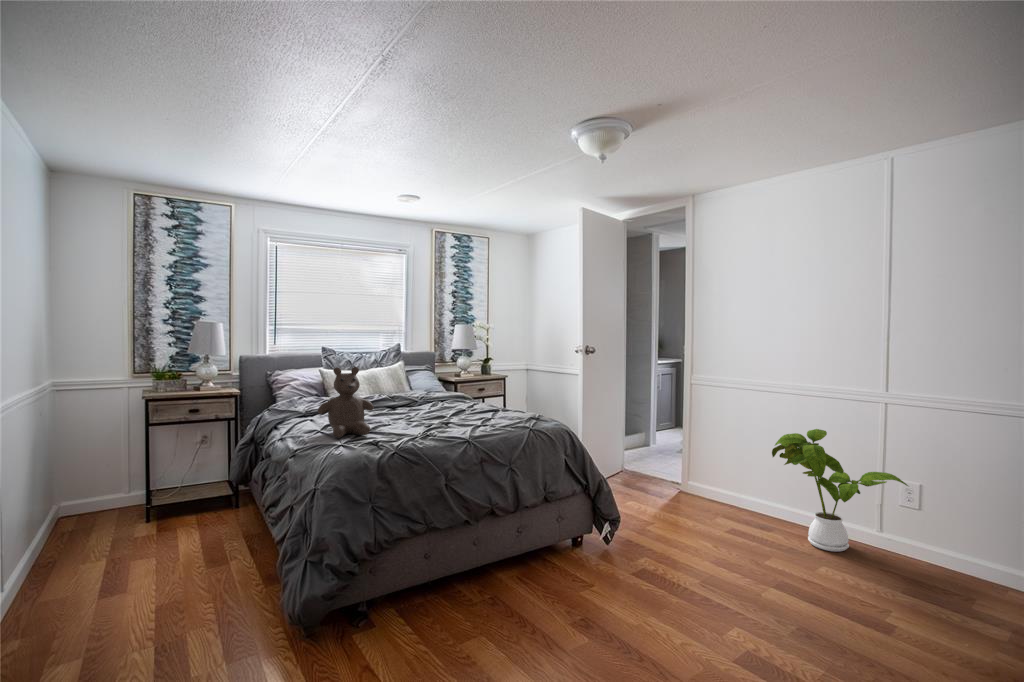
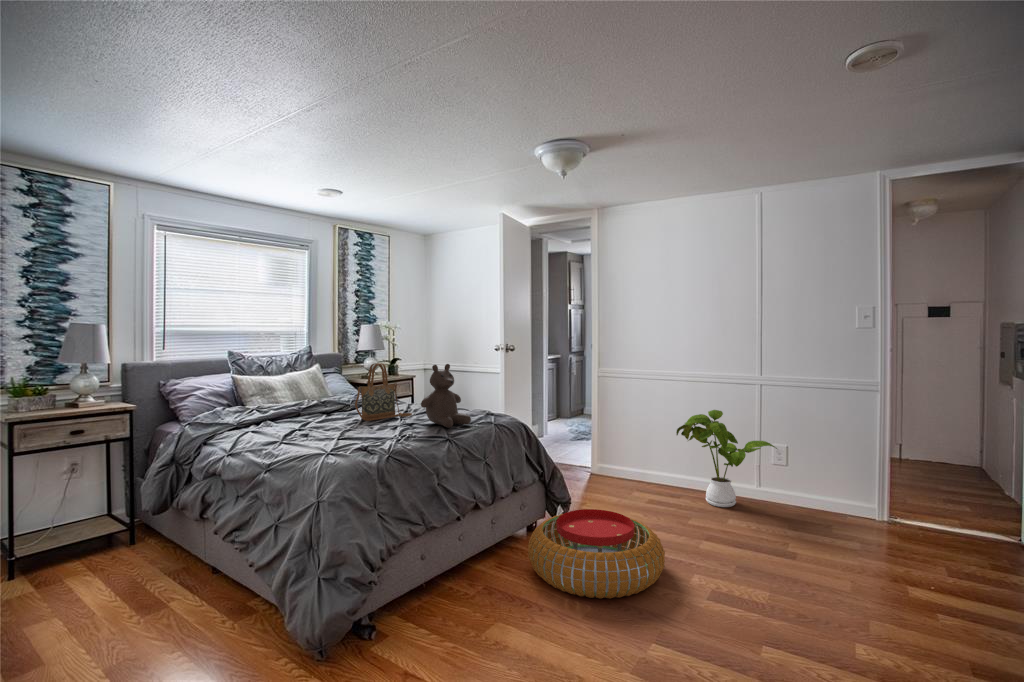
handbag: none [401,361,459,417] -> present [355,363,412,421]
teddy bear: present [318,367,374,438] -> present [421,364,471,428]
pouf: none [542,532,700,639] -> present [528,509,665,599]

